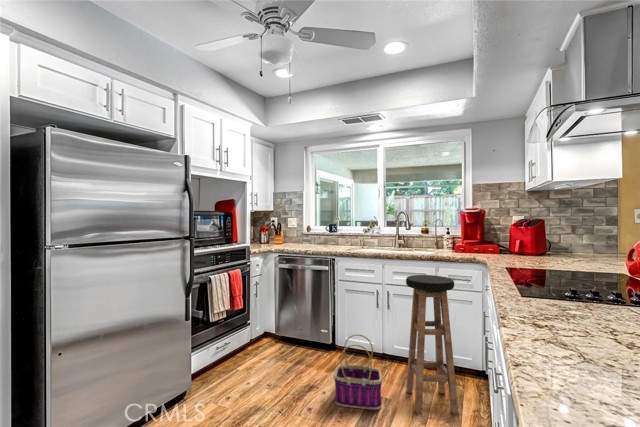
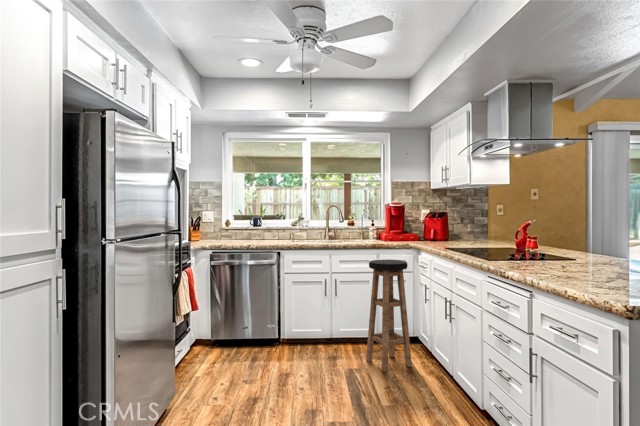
basket: present [334,334,382,410] -> none [314,317,358,381]

